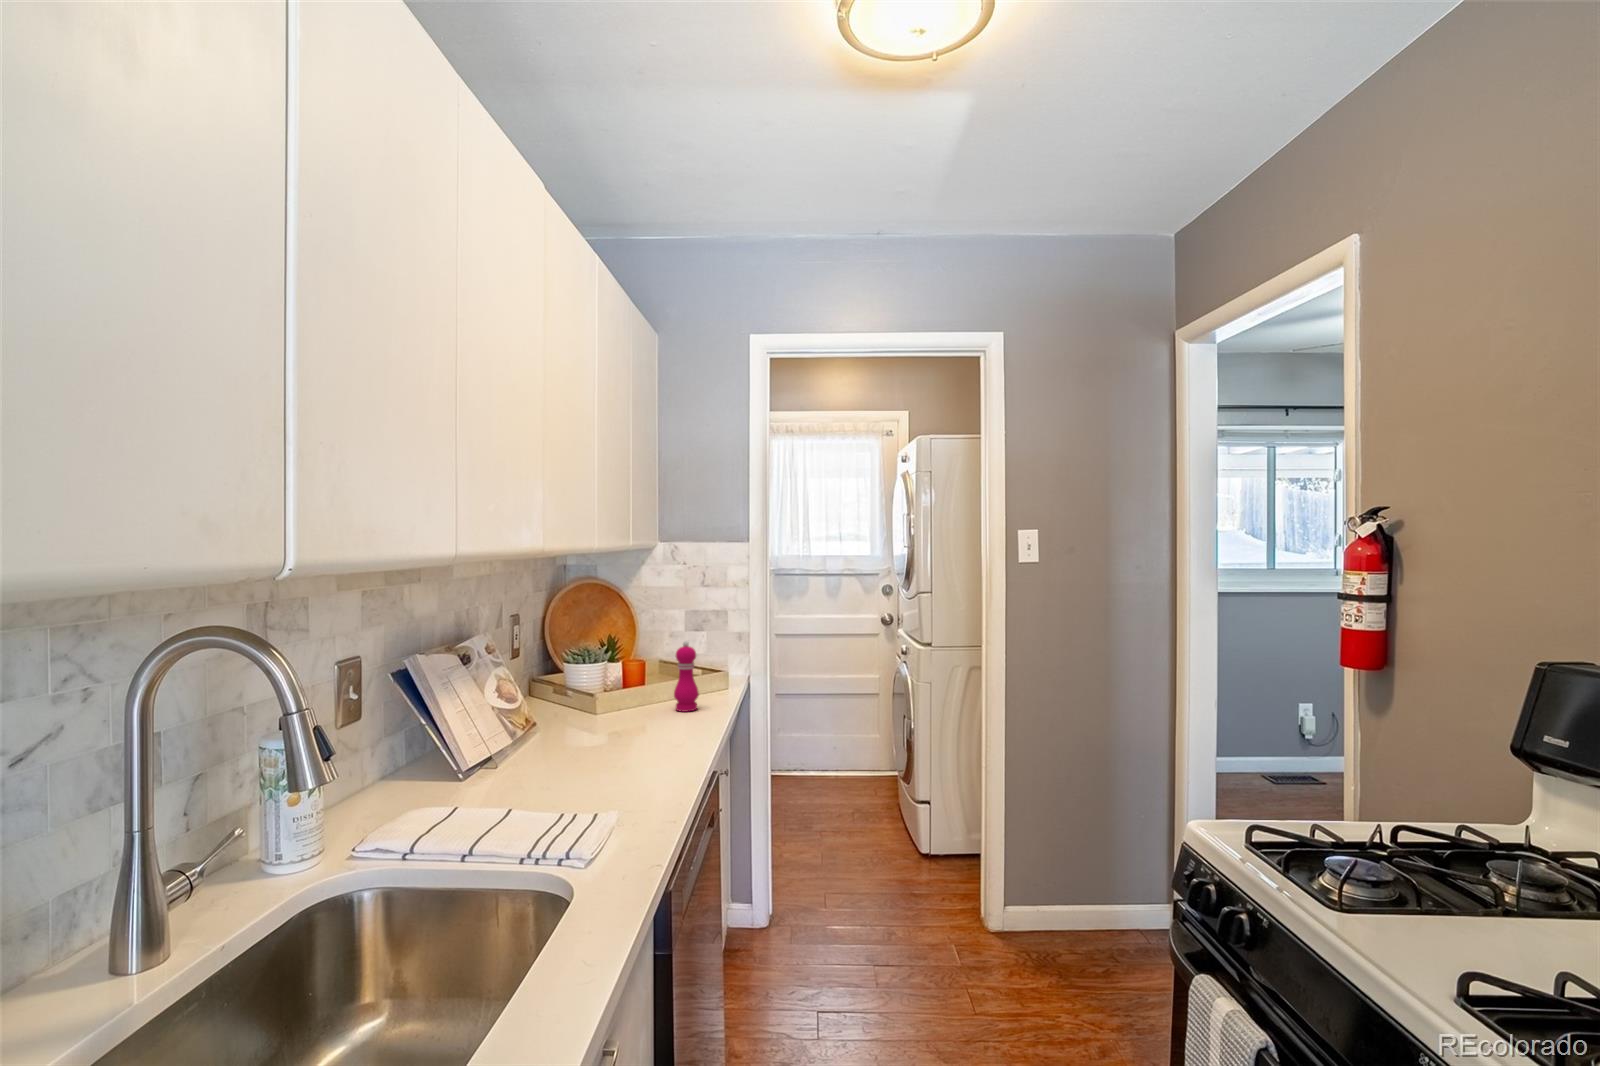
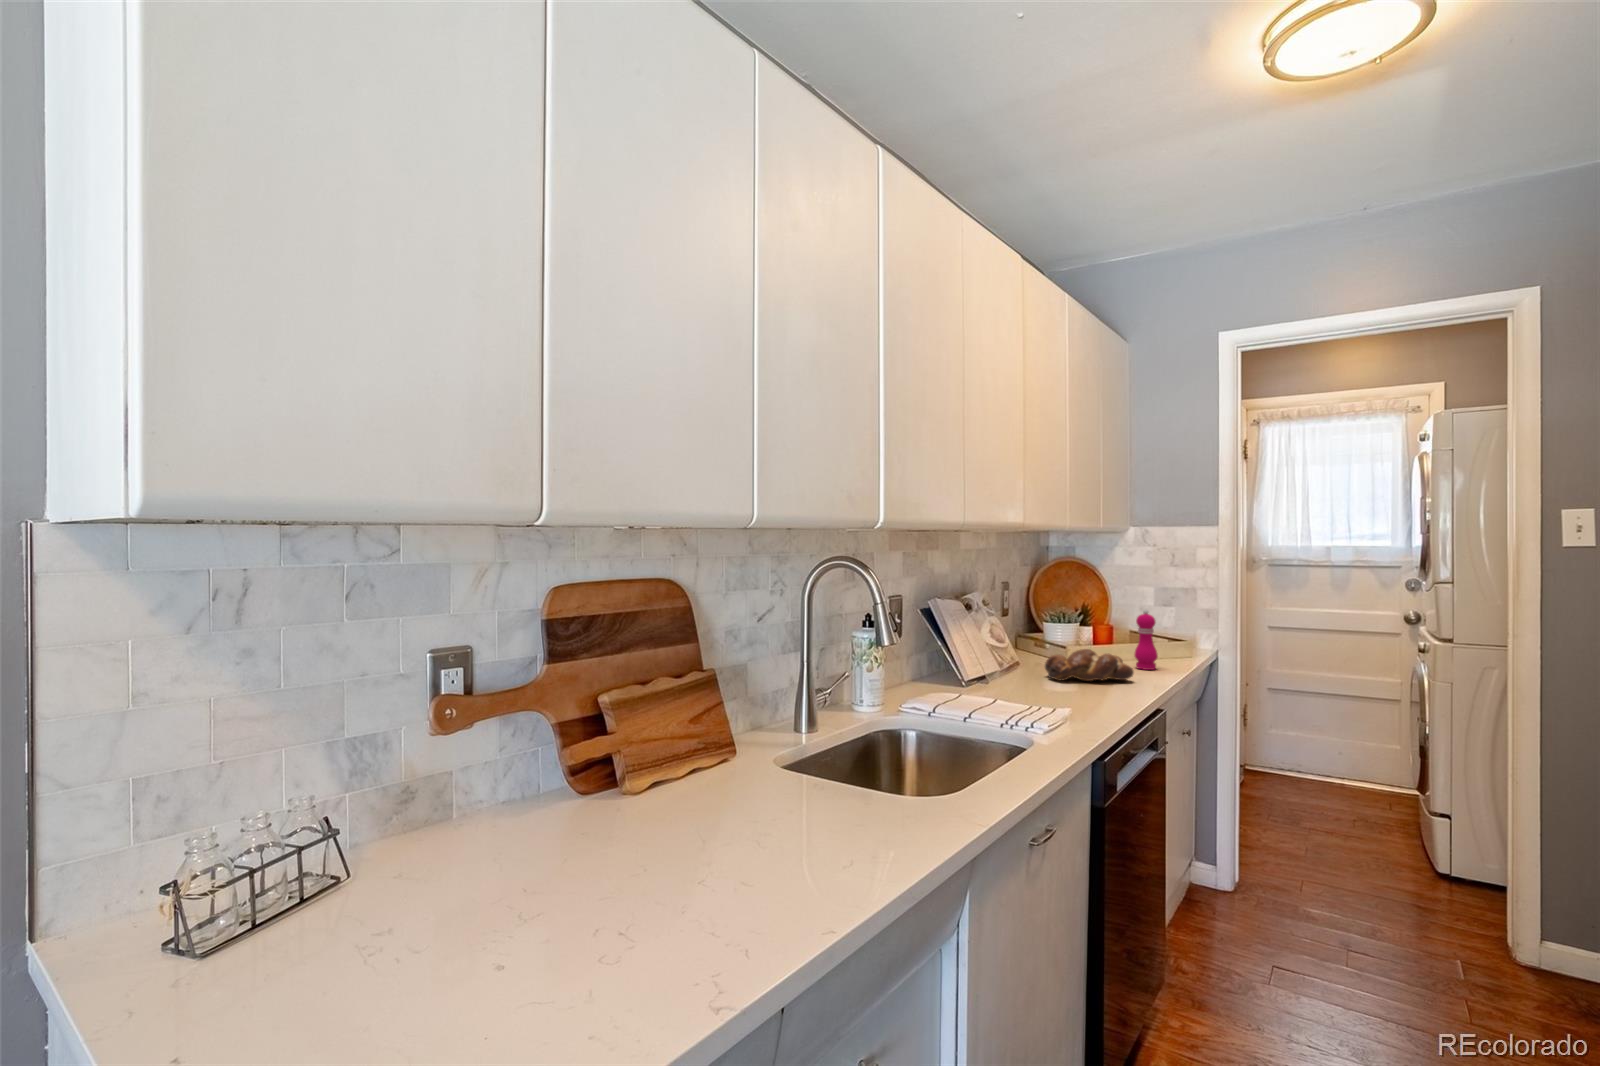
bread loaf: none [573,699,678,746] -> present [1045,649,1134,681]

